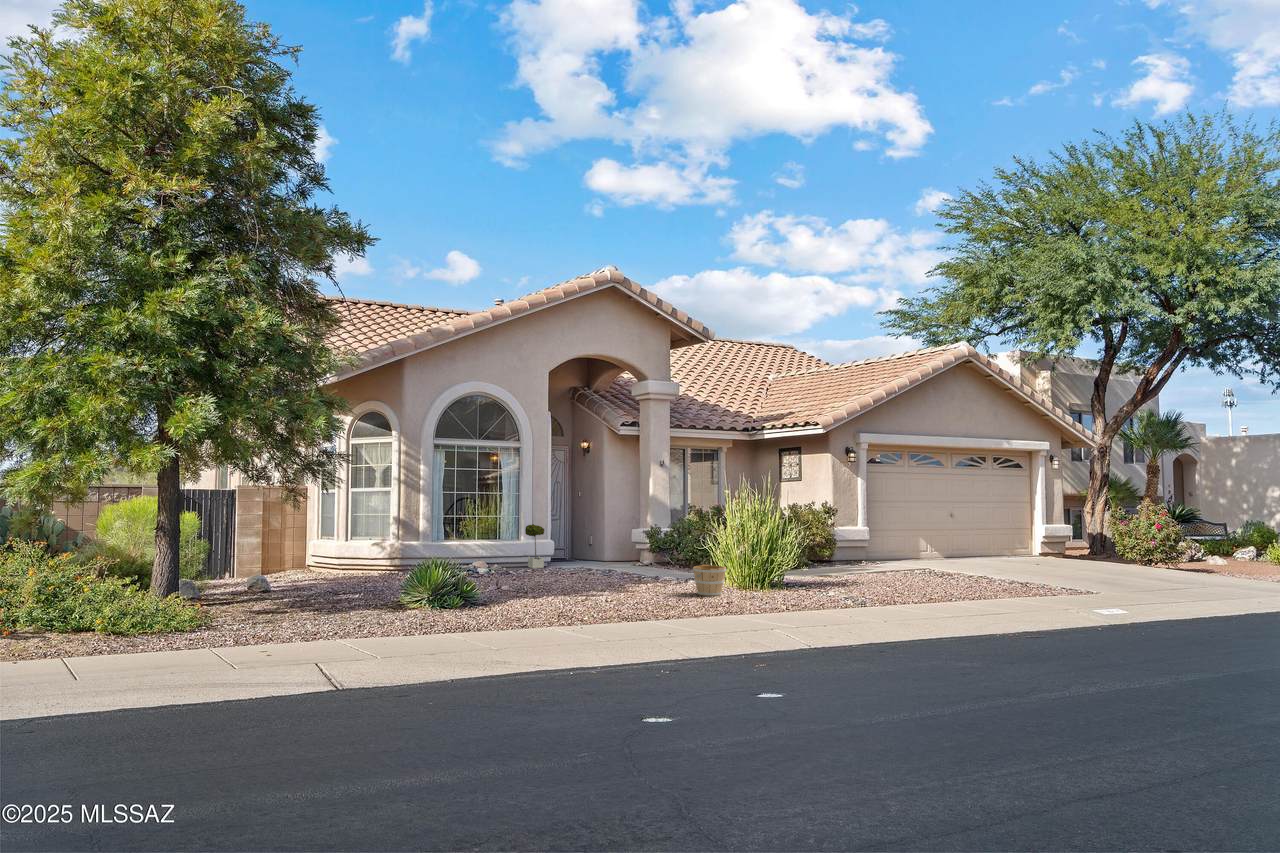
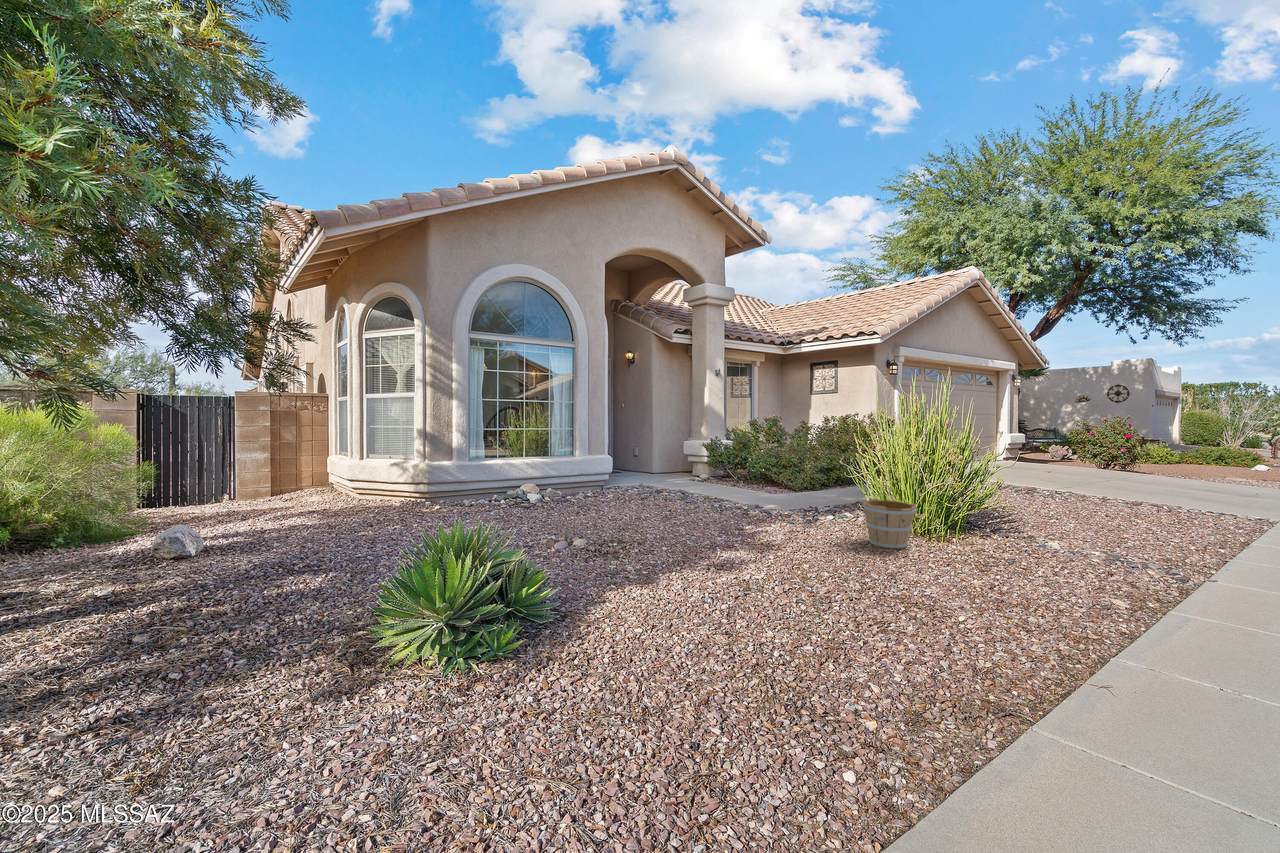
potted tree: present [525,524,544,568] -> none [582,437,605,490]

